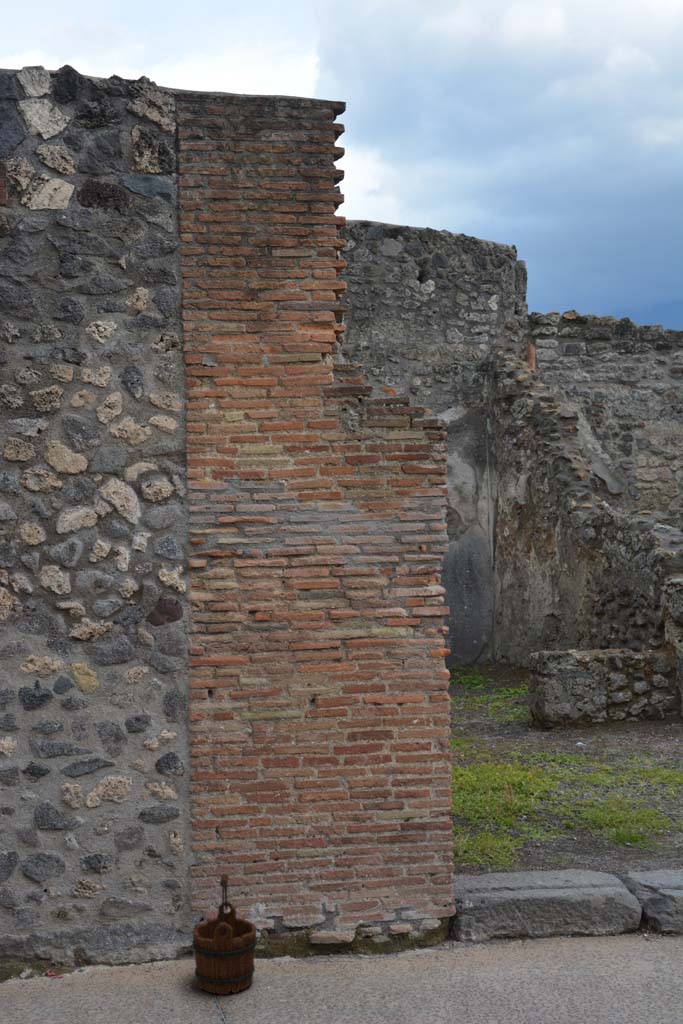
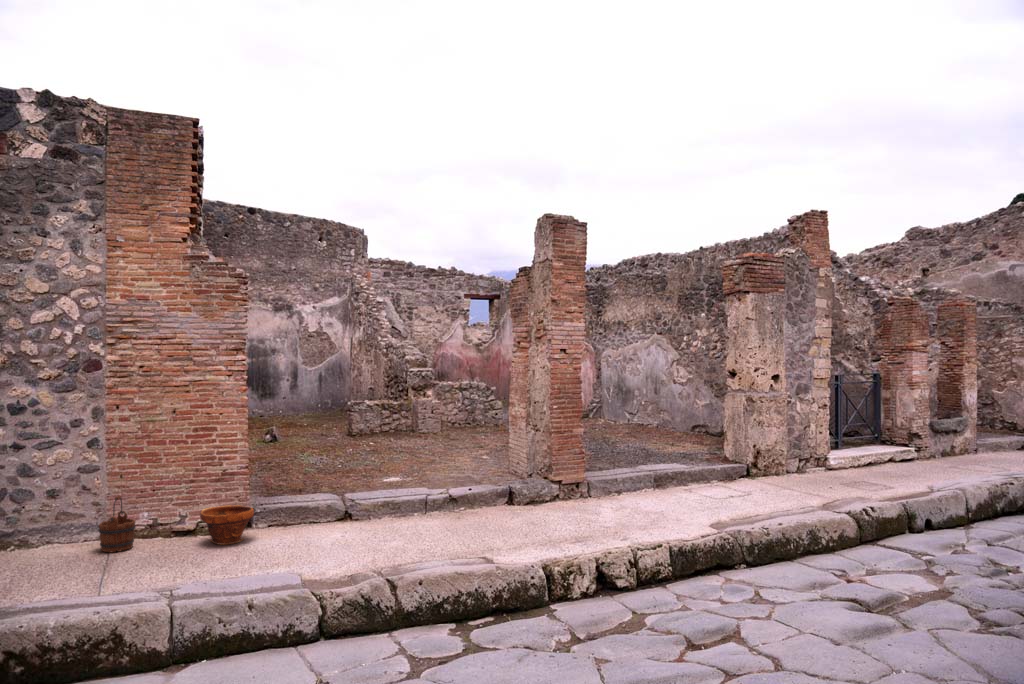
planter: none [374,891,477,985] -> present [200,505,254,545]

